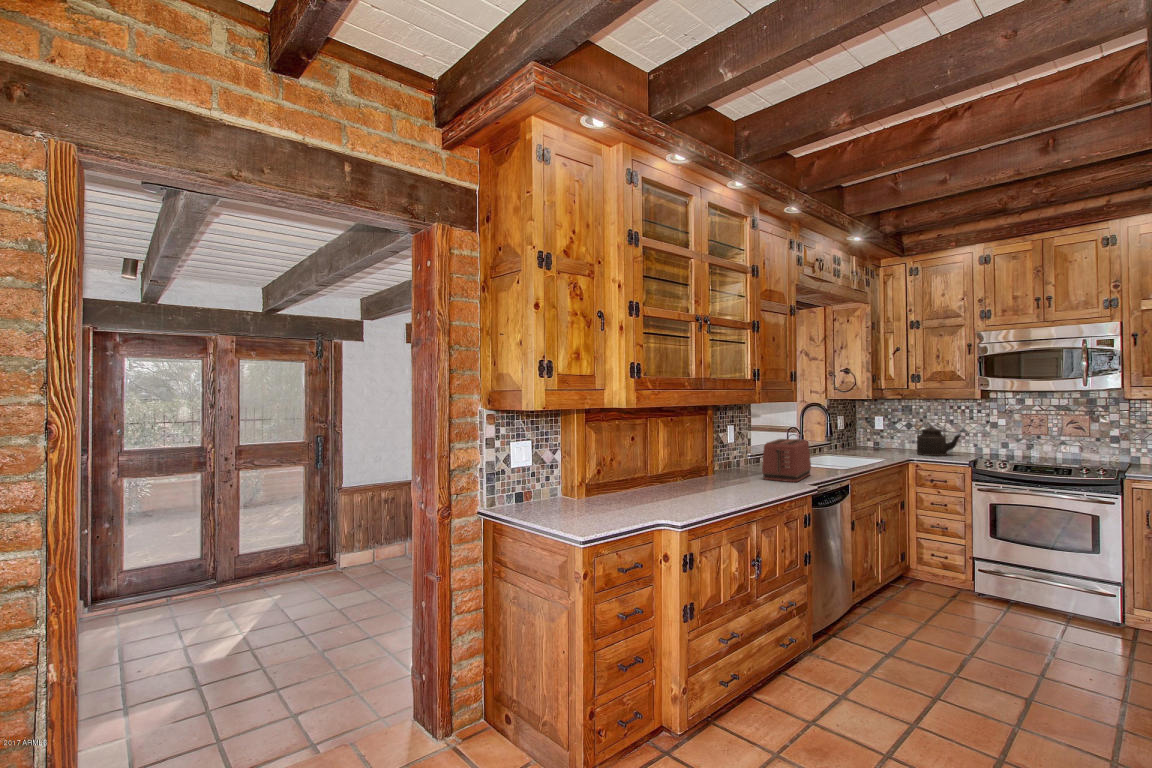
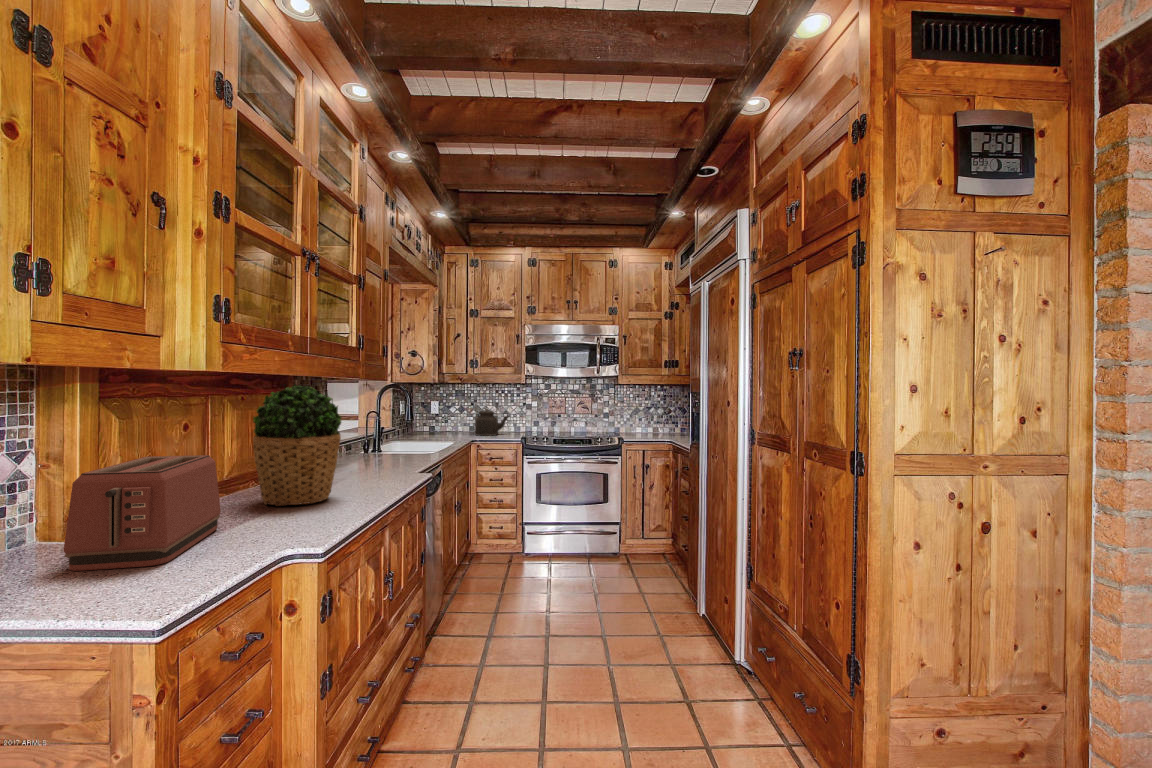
potted plant: none [667,412,723,496] -> present [253,386,342,506]
toaster: present [762,439,811,482] -> present [64,455,221,571]

